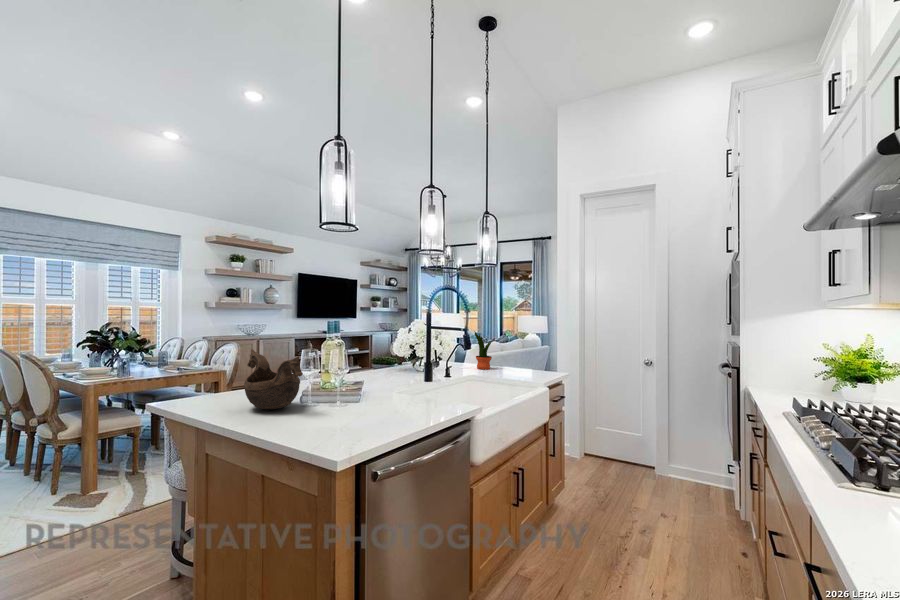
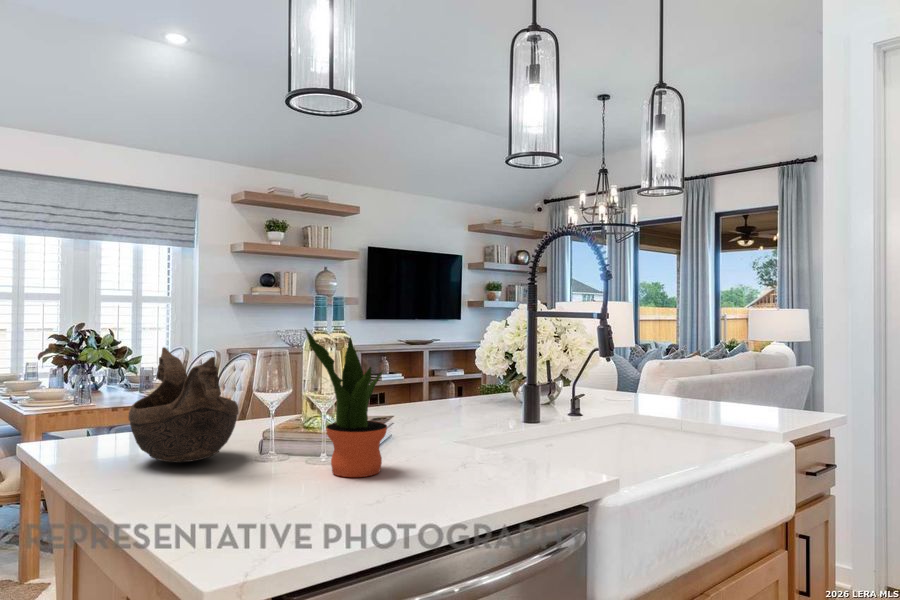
potted plant: present [474,331,492,369] -> present [305,328,387,477]

